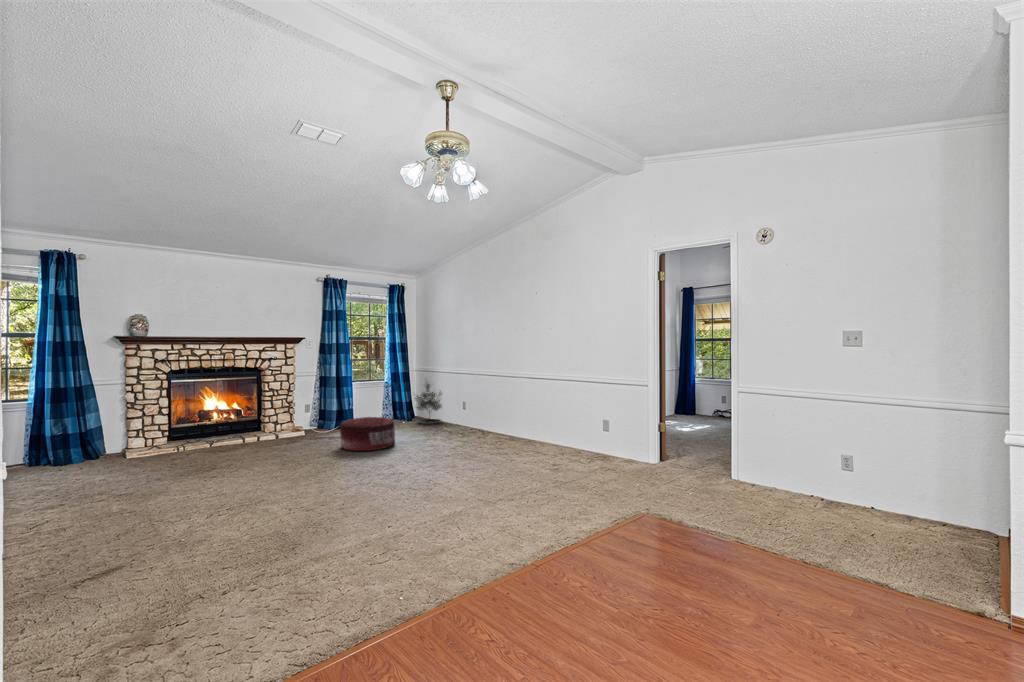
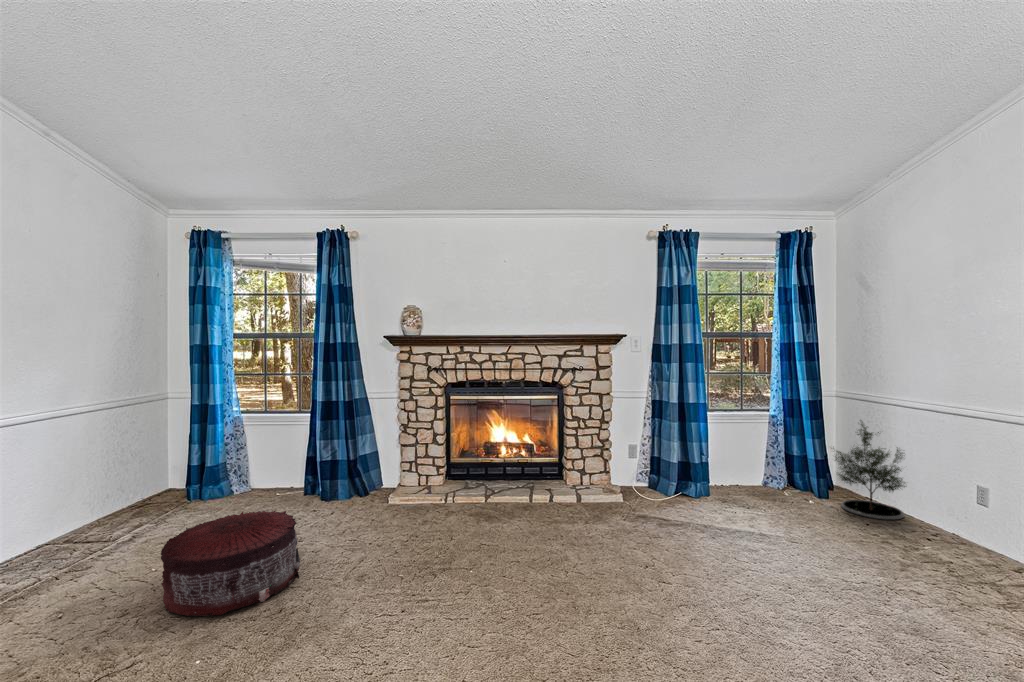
pouf: present [340,417,395,451] -> present [161,511,300,616]

